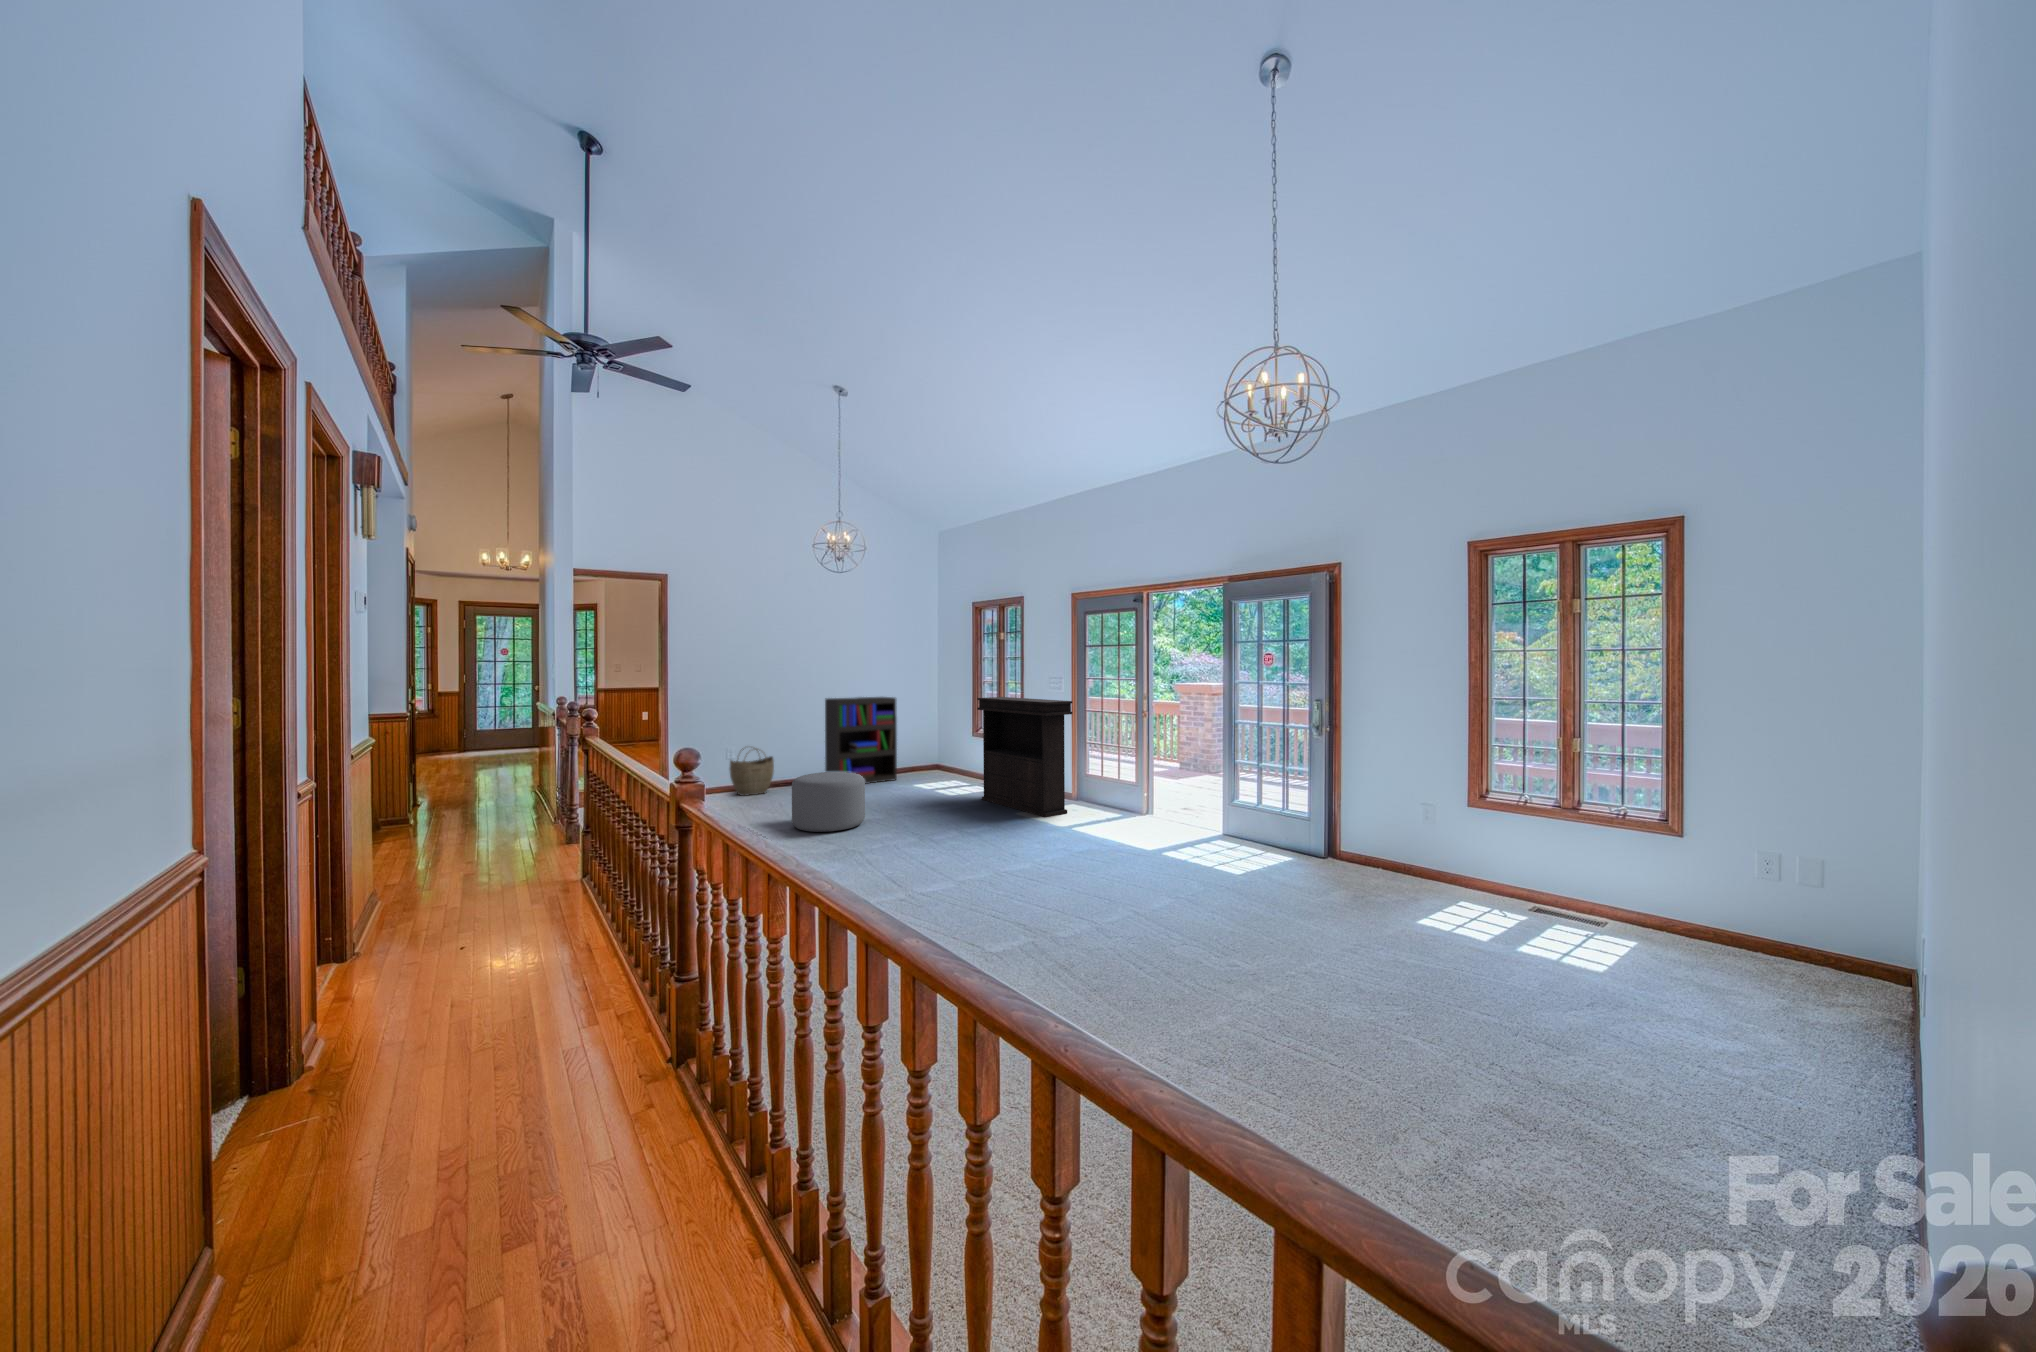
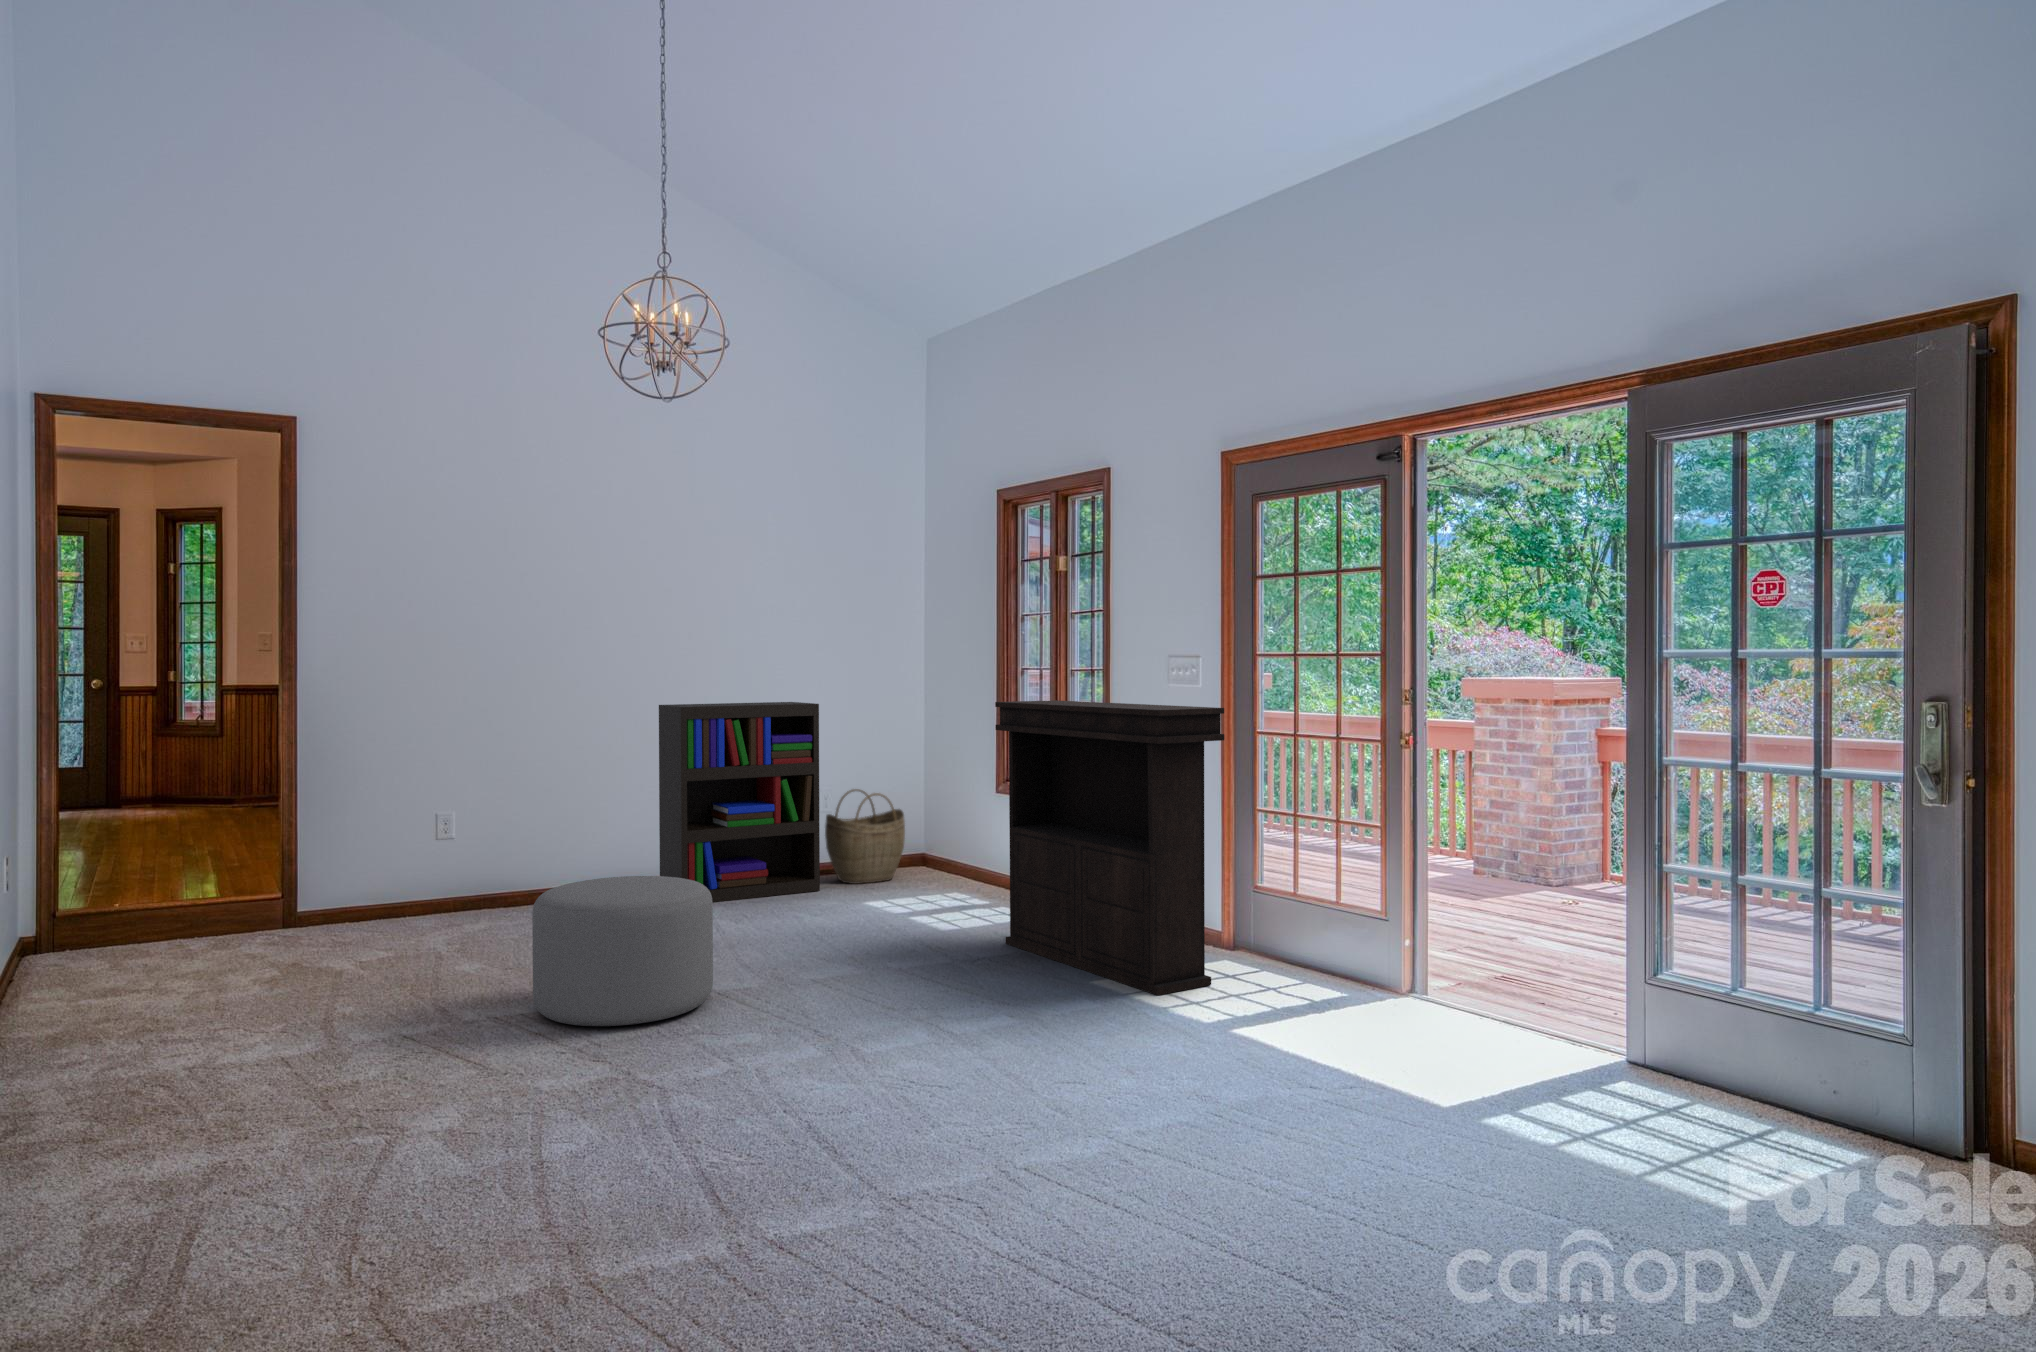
woven basket: present [730,748,774,796] -> present [825,789,905,884]

